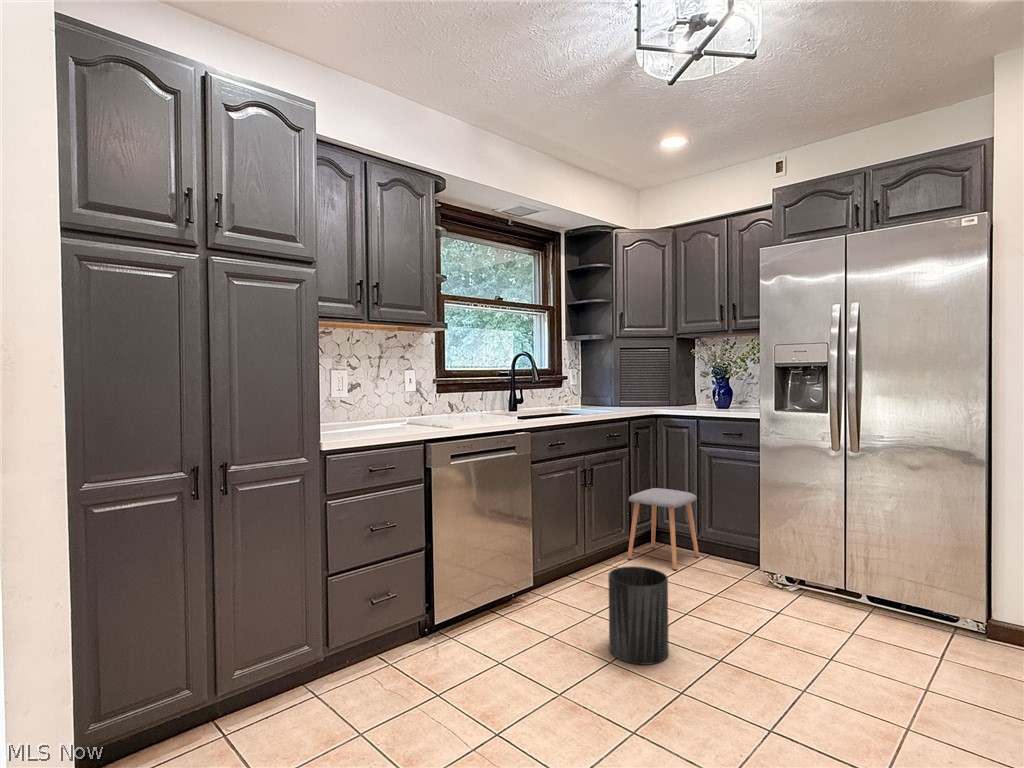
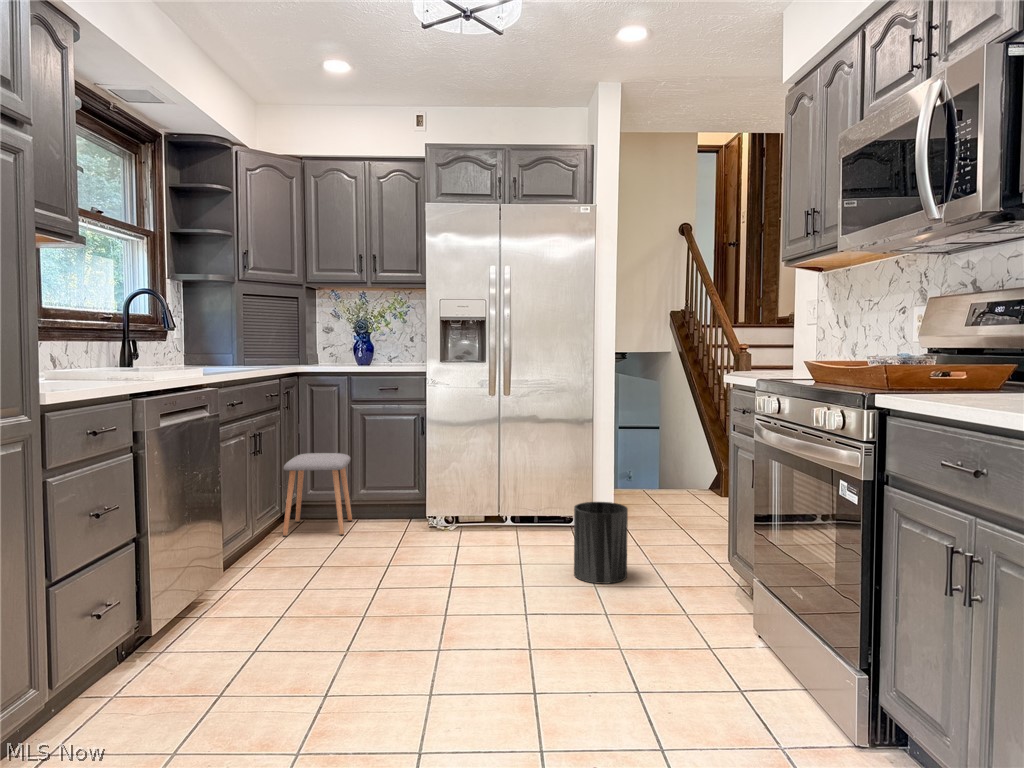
trash can: present [608,566,669,665] -> present [574,502,628,584]

